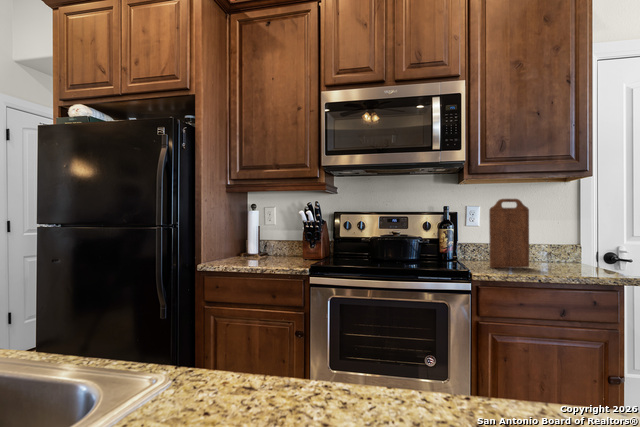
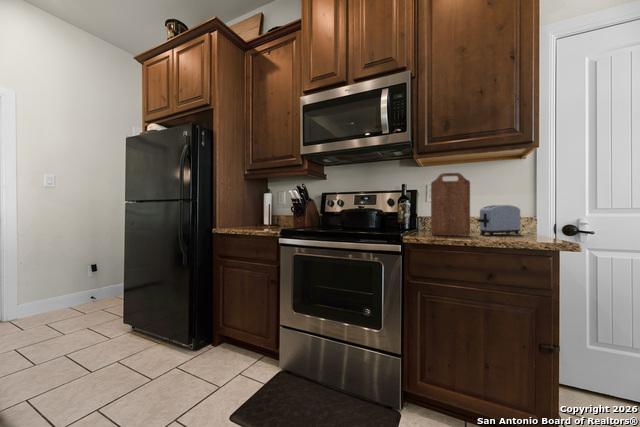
toaster: none [533,233,570,267] -> present [478,205,521,236]

